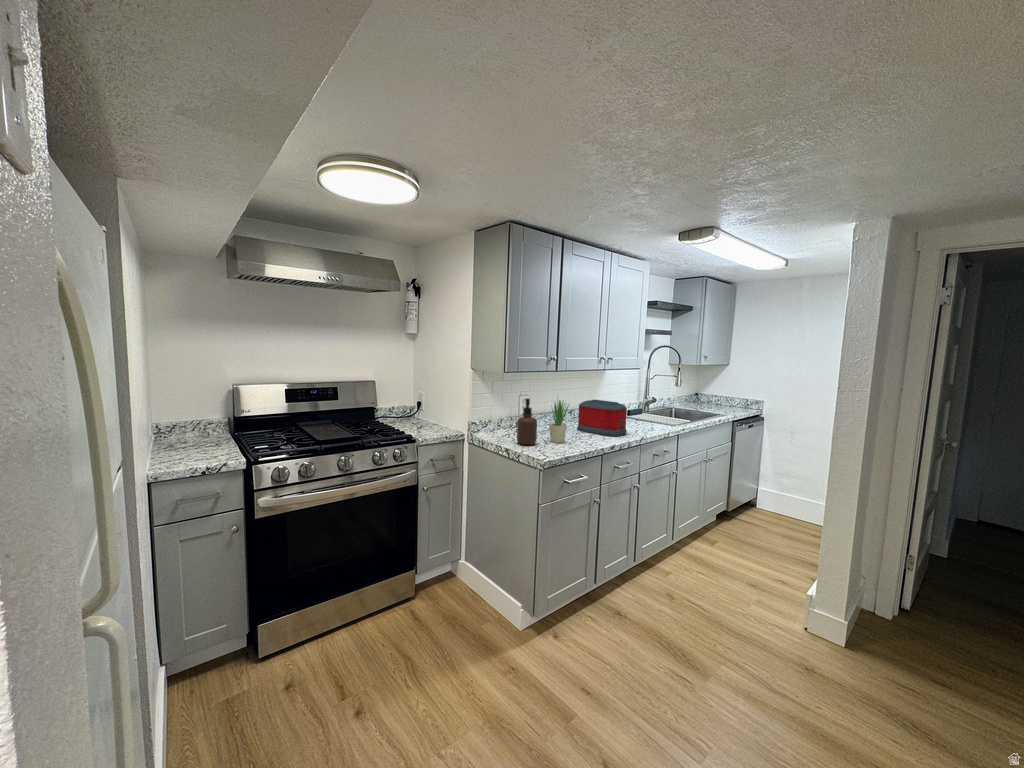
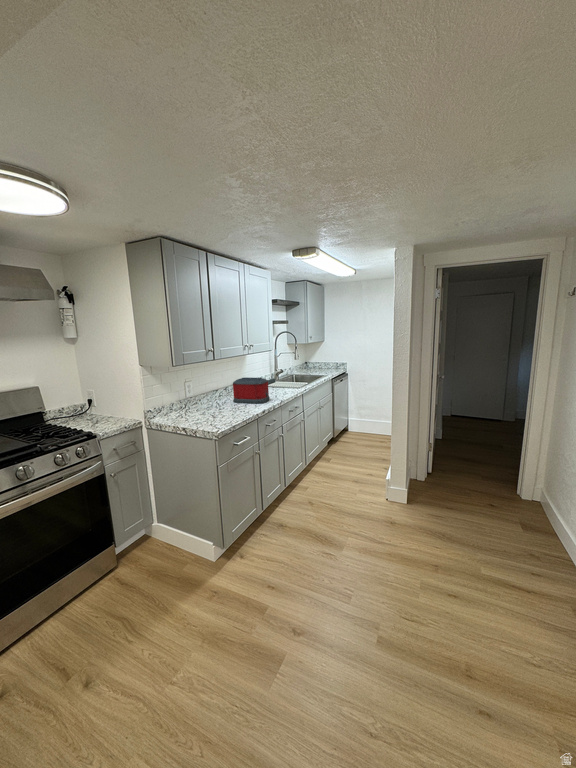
soap dispenser: present [517,398,537,445] -> none [189,385,206,423]
potted plant: present [549,400,569,443] -> none [213,377,229,416]

